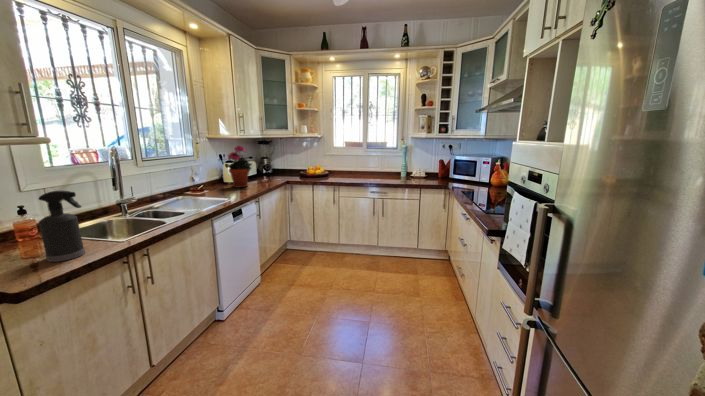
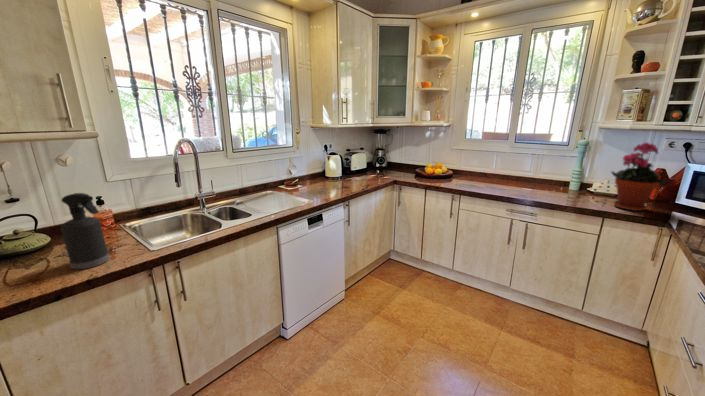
potted plant: present [225,146,252,188] -> present [612,143,666,211]

